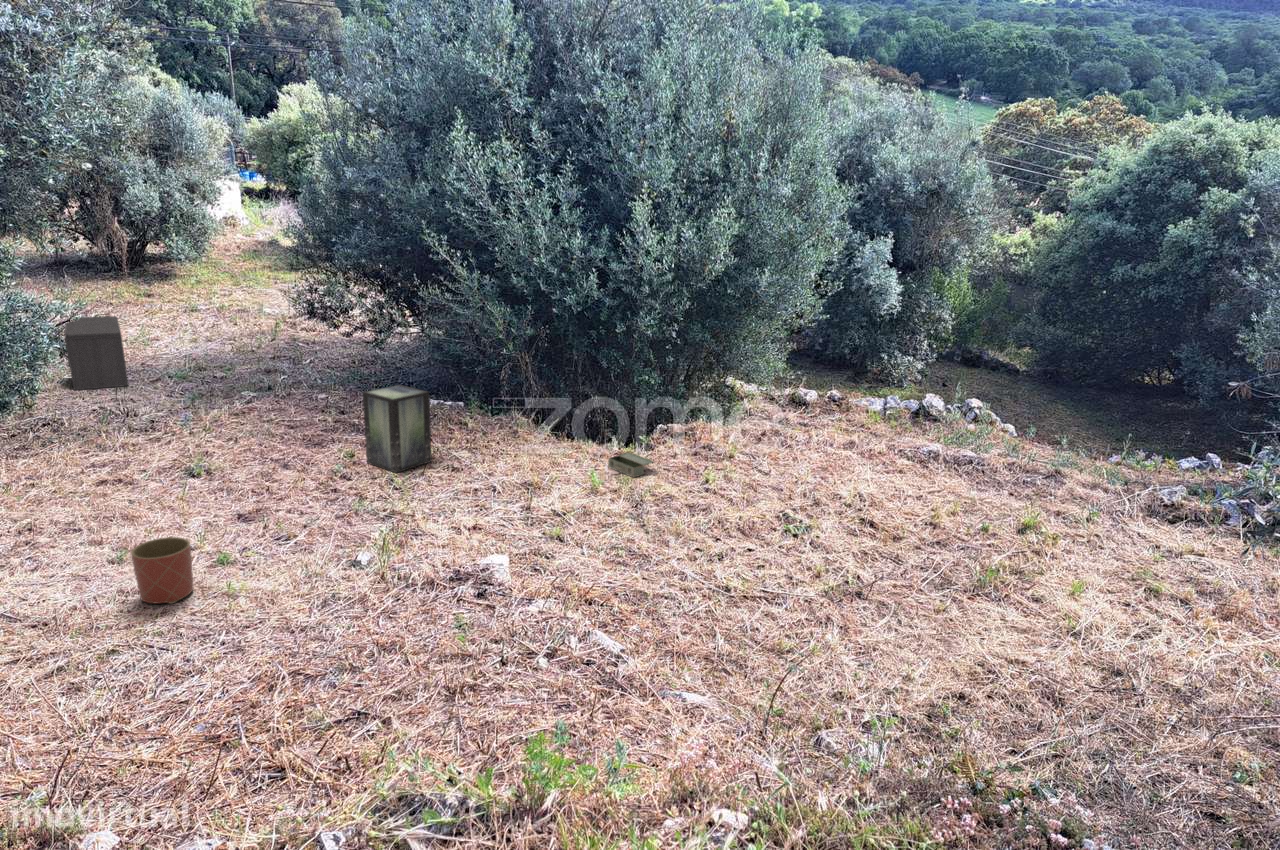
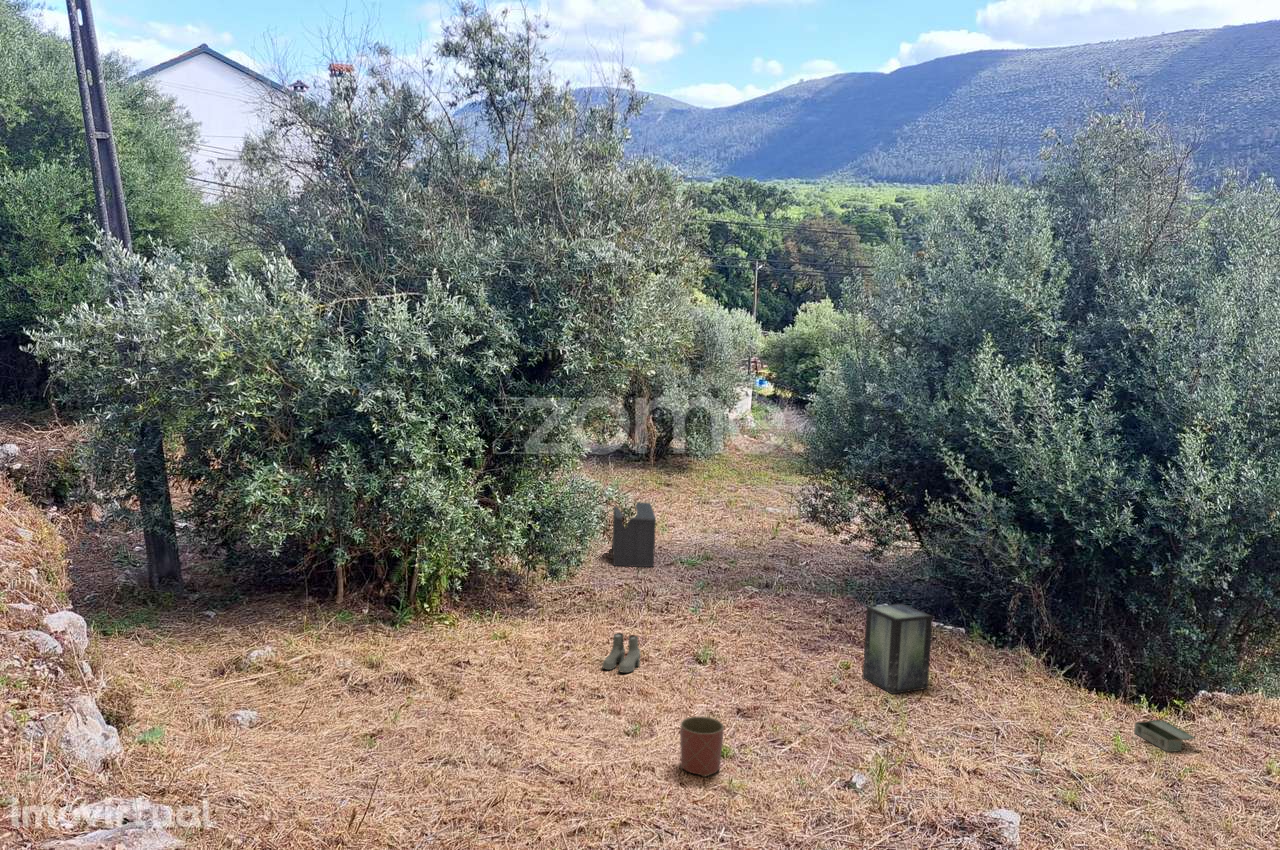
boots: none [40,462,96,507] -> present [602,633,640,673]

